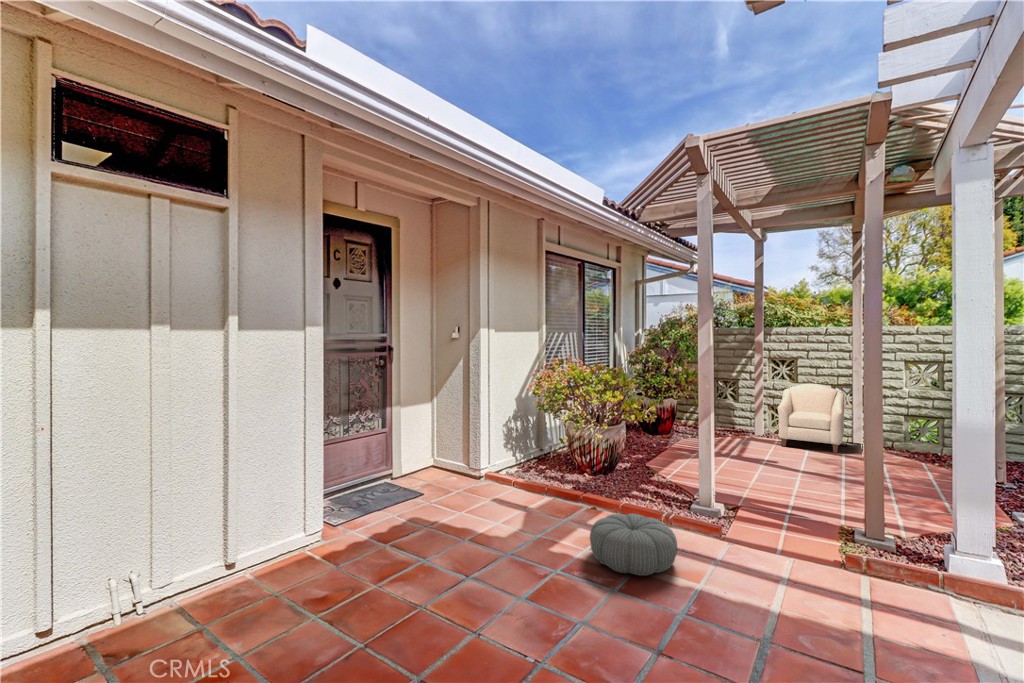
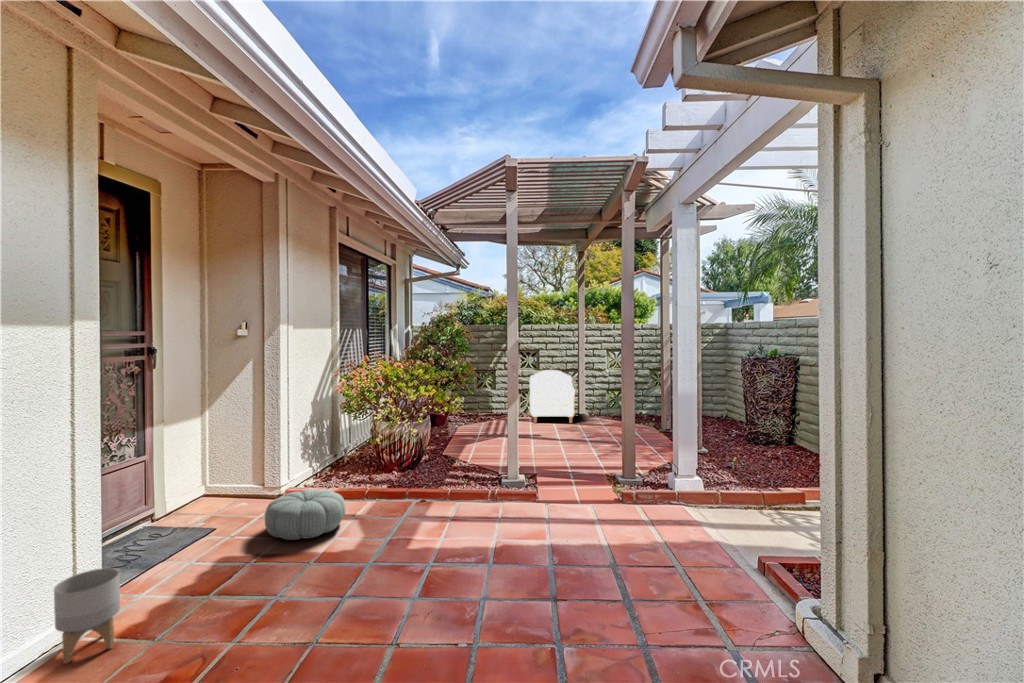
planter: none [284,505,322,566] -> present [54,568,120,664]
pouf: present [590,514,677,576] -> present [265,489,346,540]

